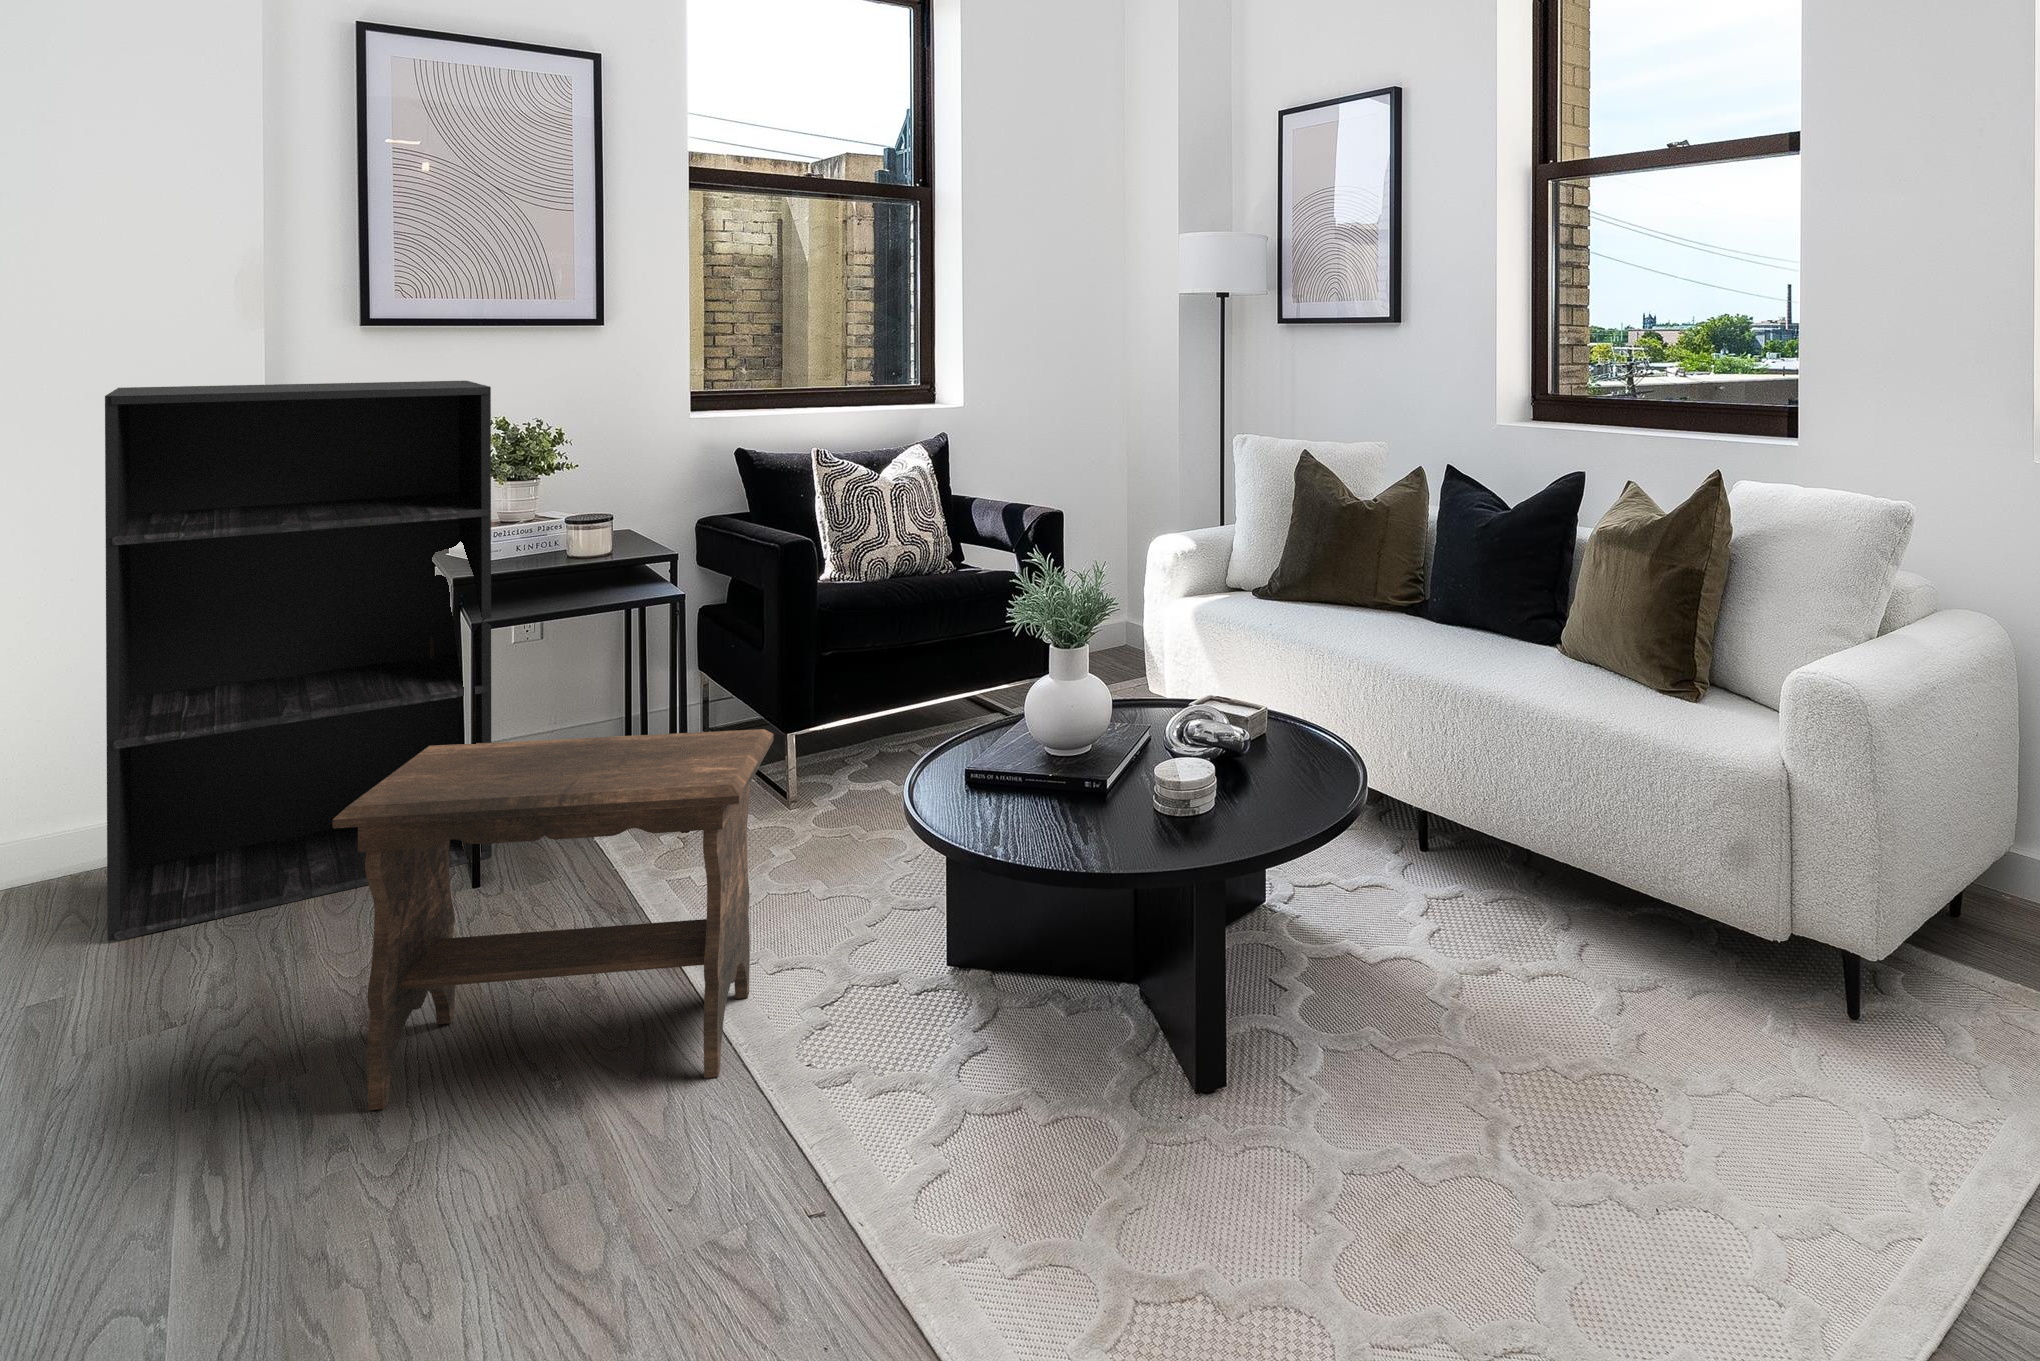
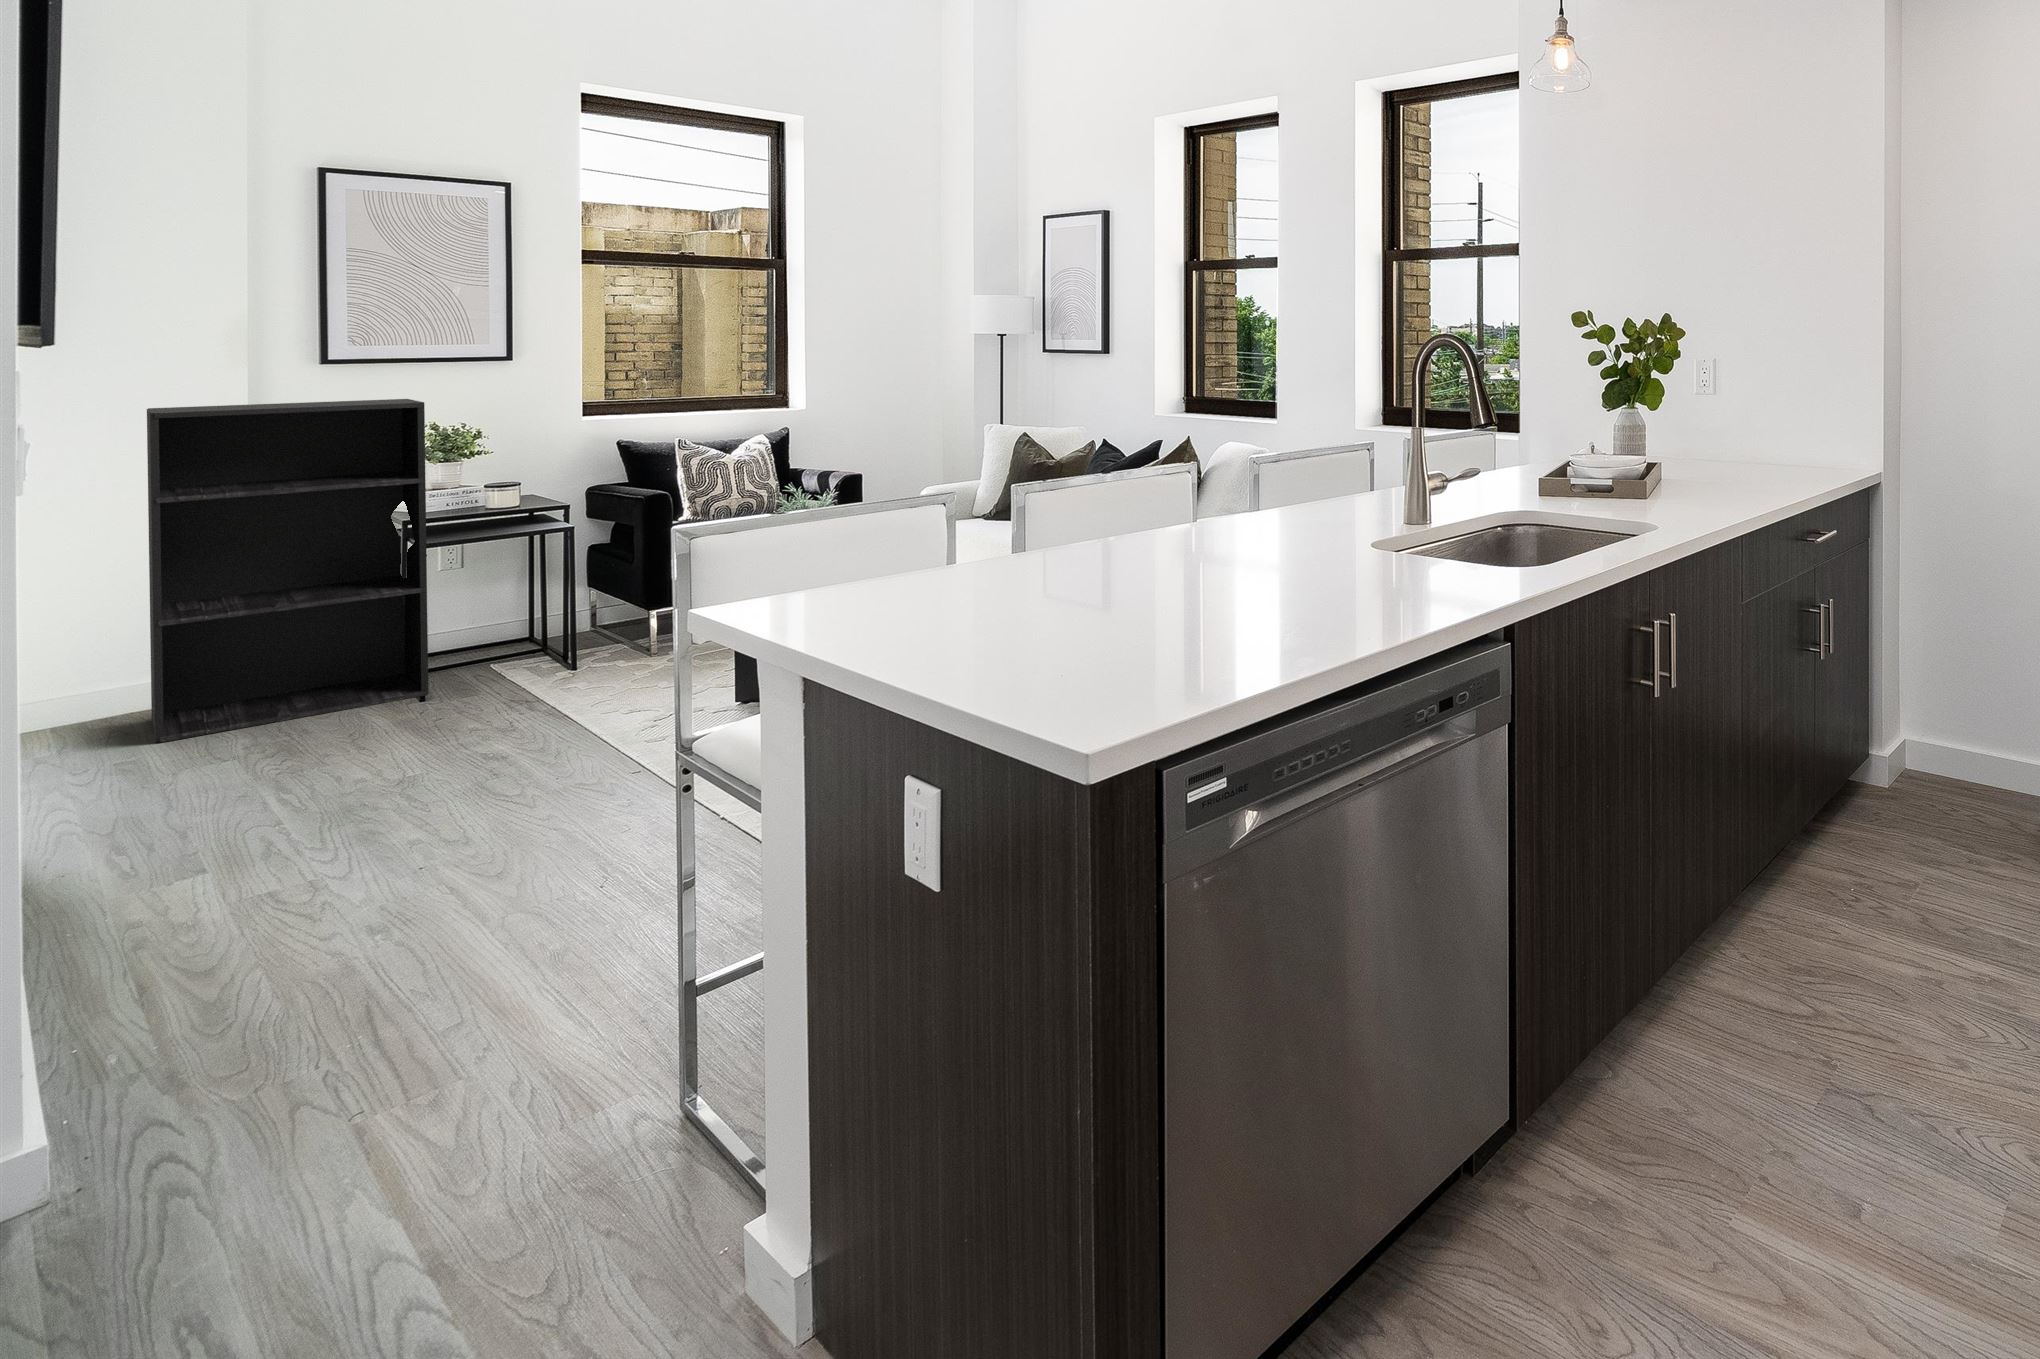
footstool: present [333,729,773,1110] -> none [325,586,605,781]

